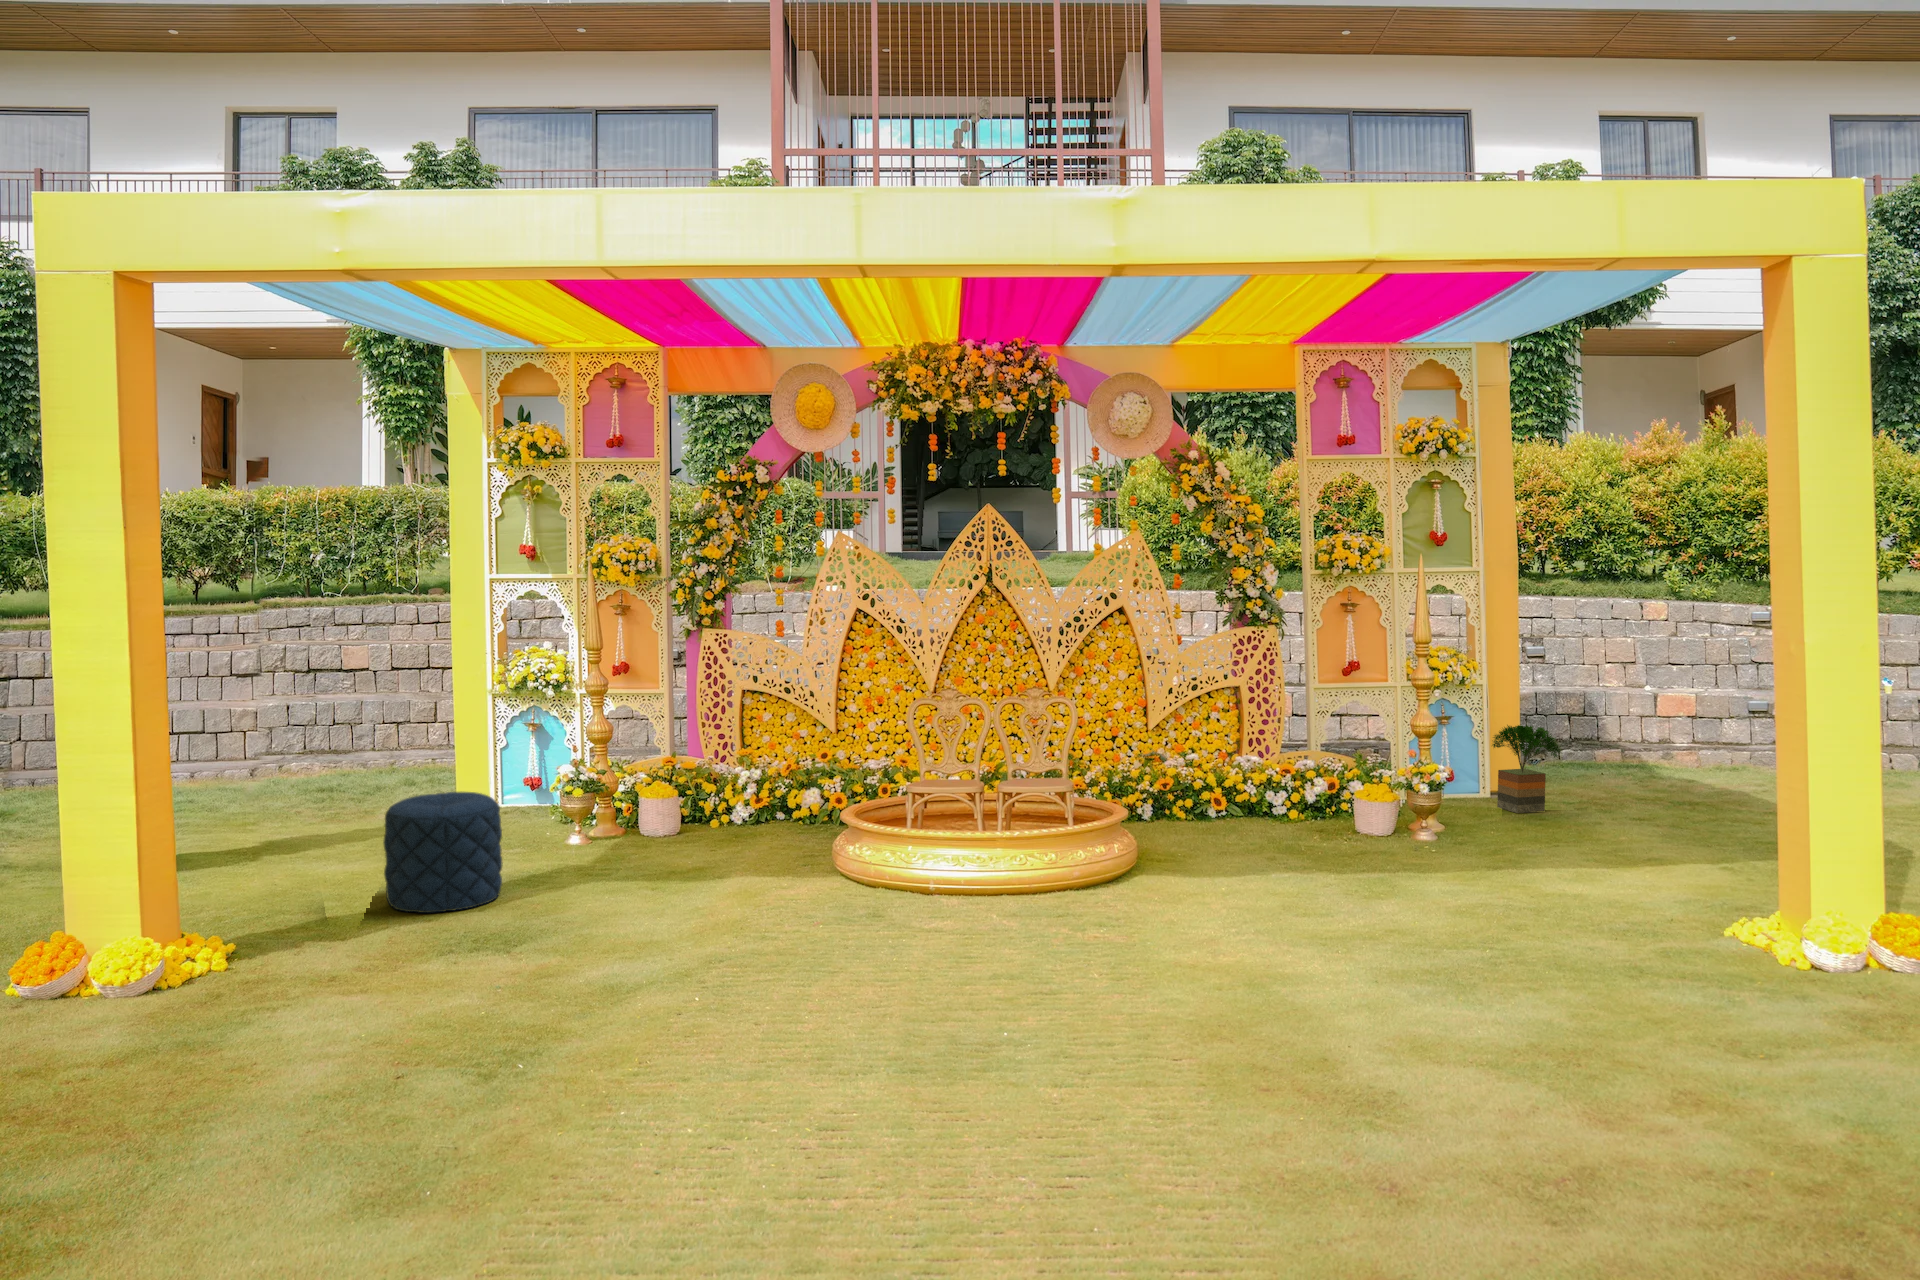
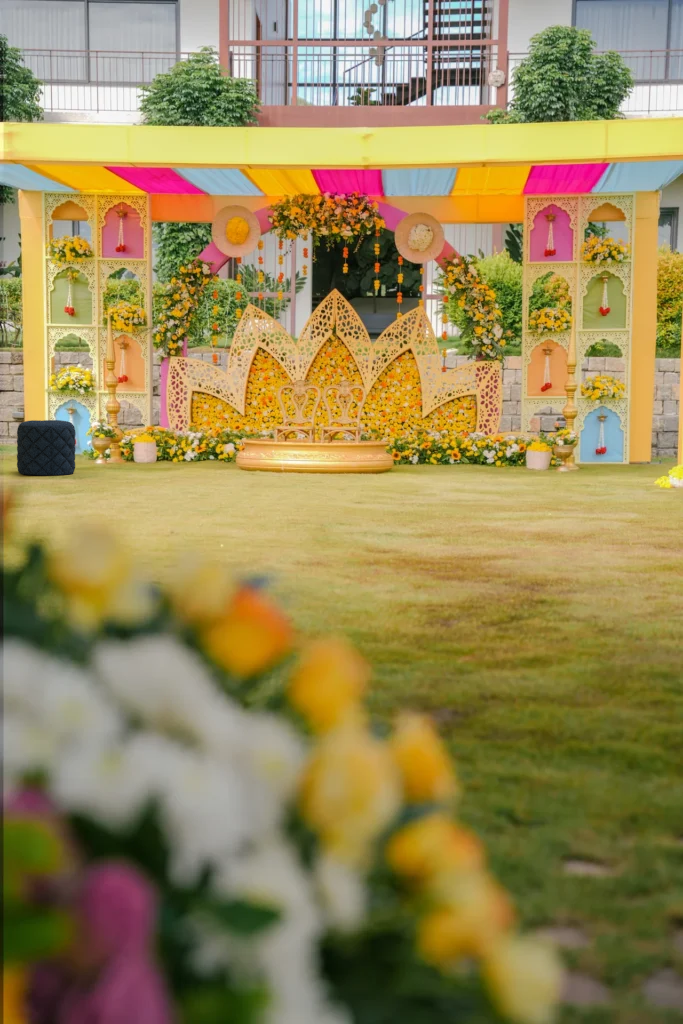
potted tree: present [1492,725,1560,813] -> none [615,419,652,468]

